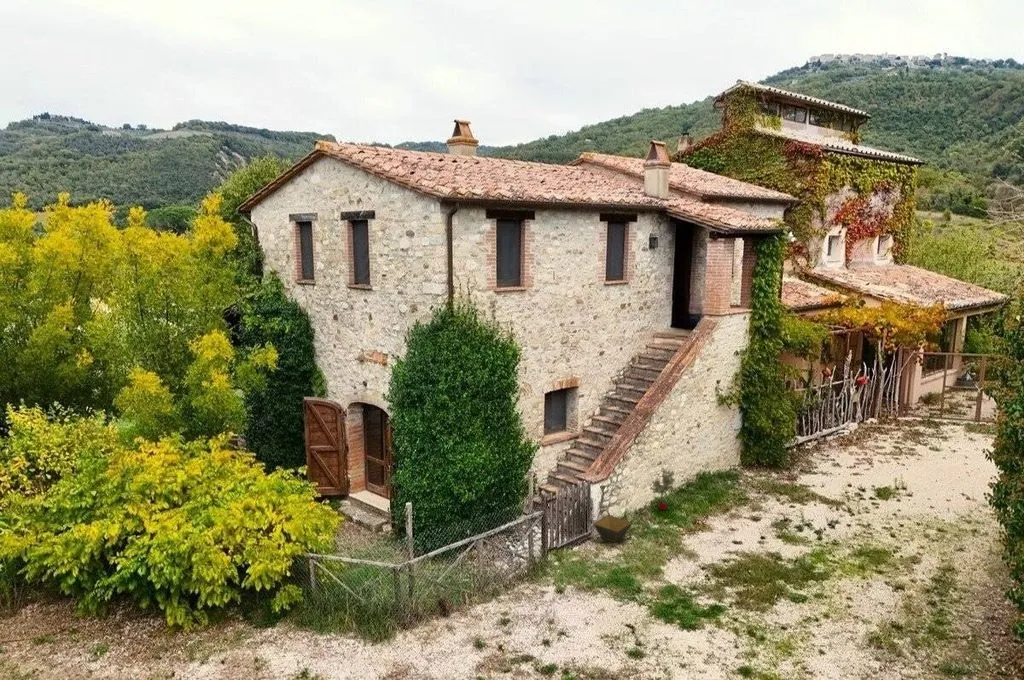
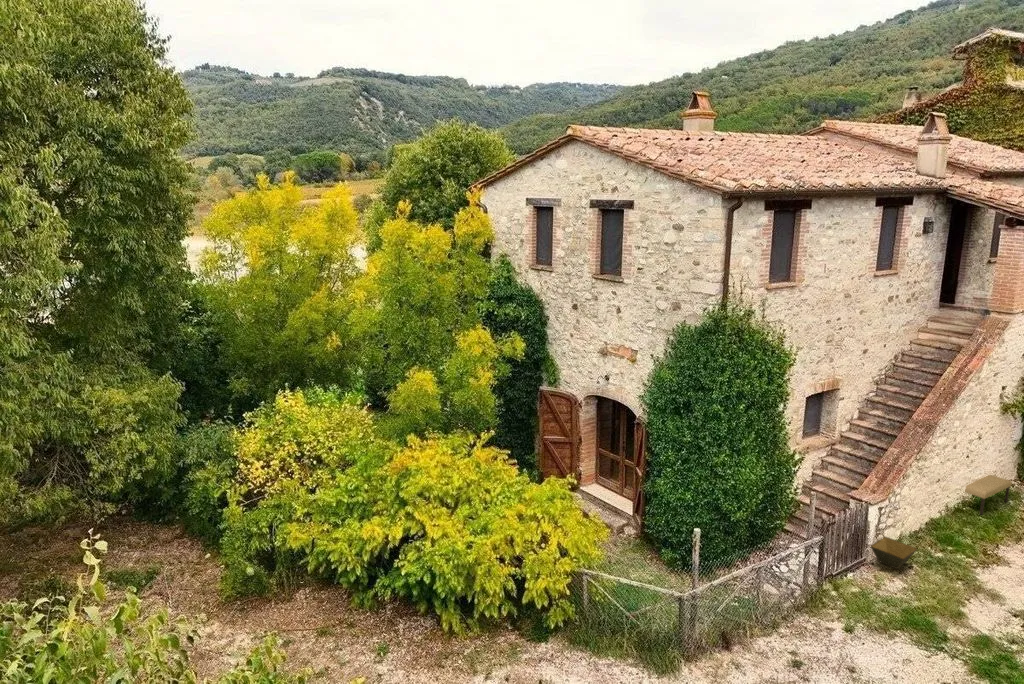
bench: none [687,459,729,494] -> present [965,475,1011,515]
potted tree: present [650,468,675,510] -> none [925,486,957,533]

